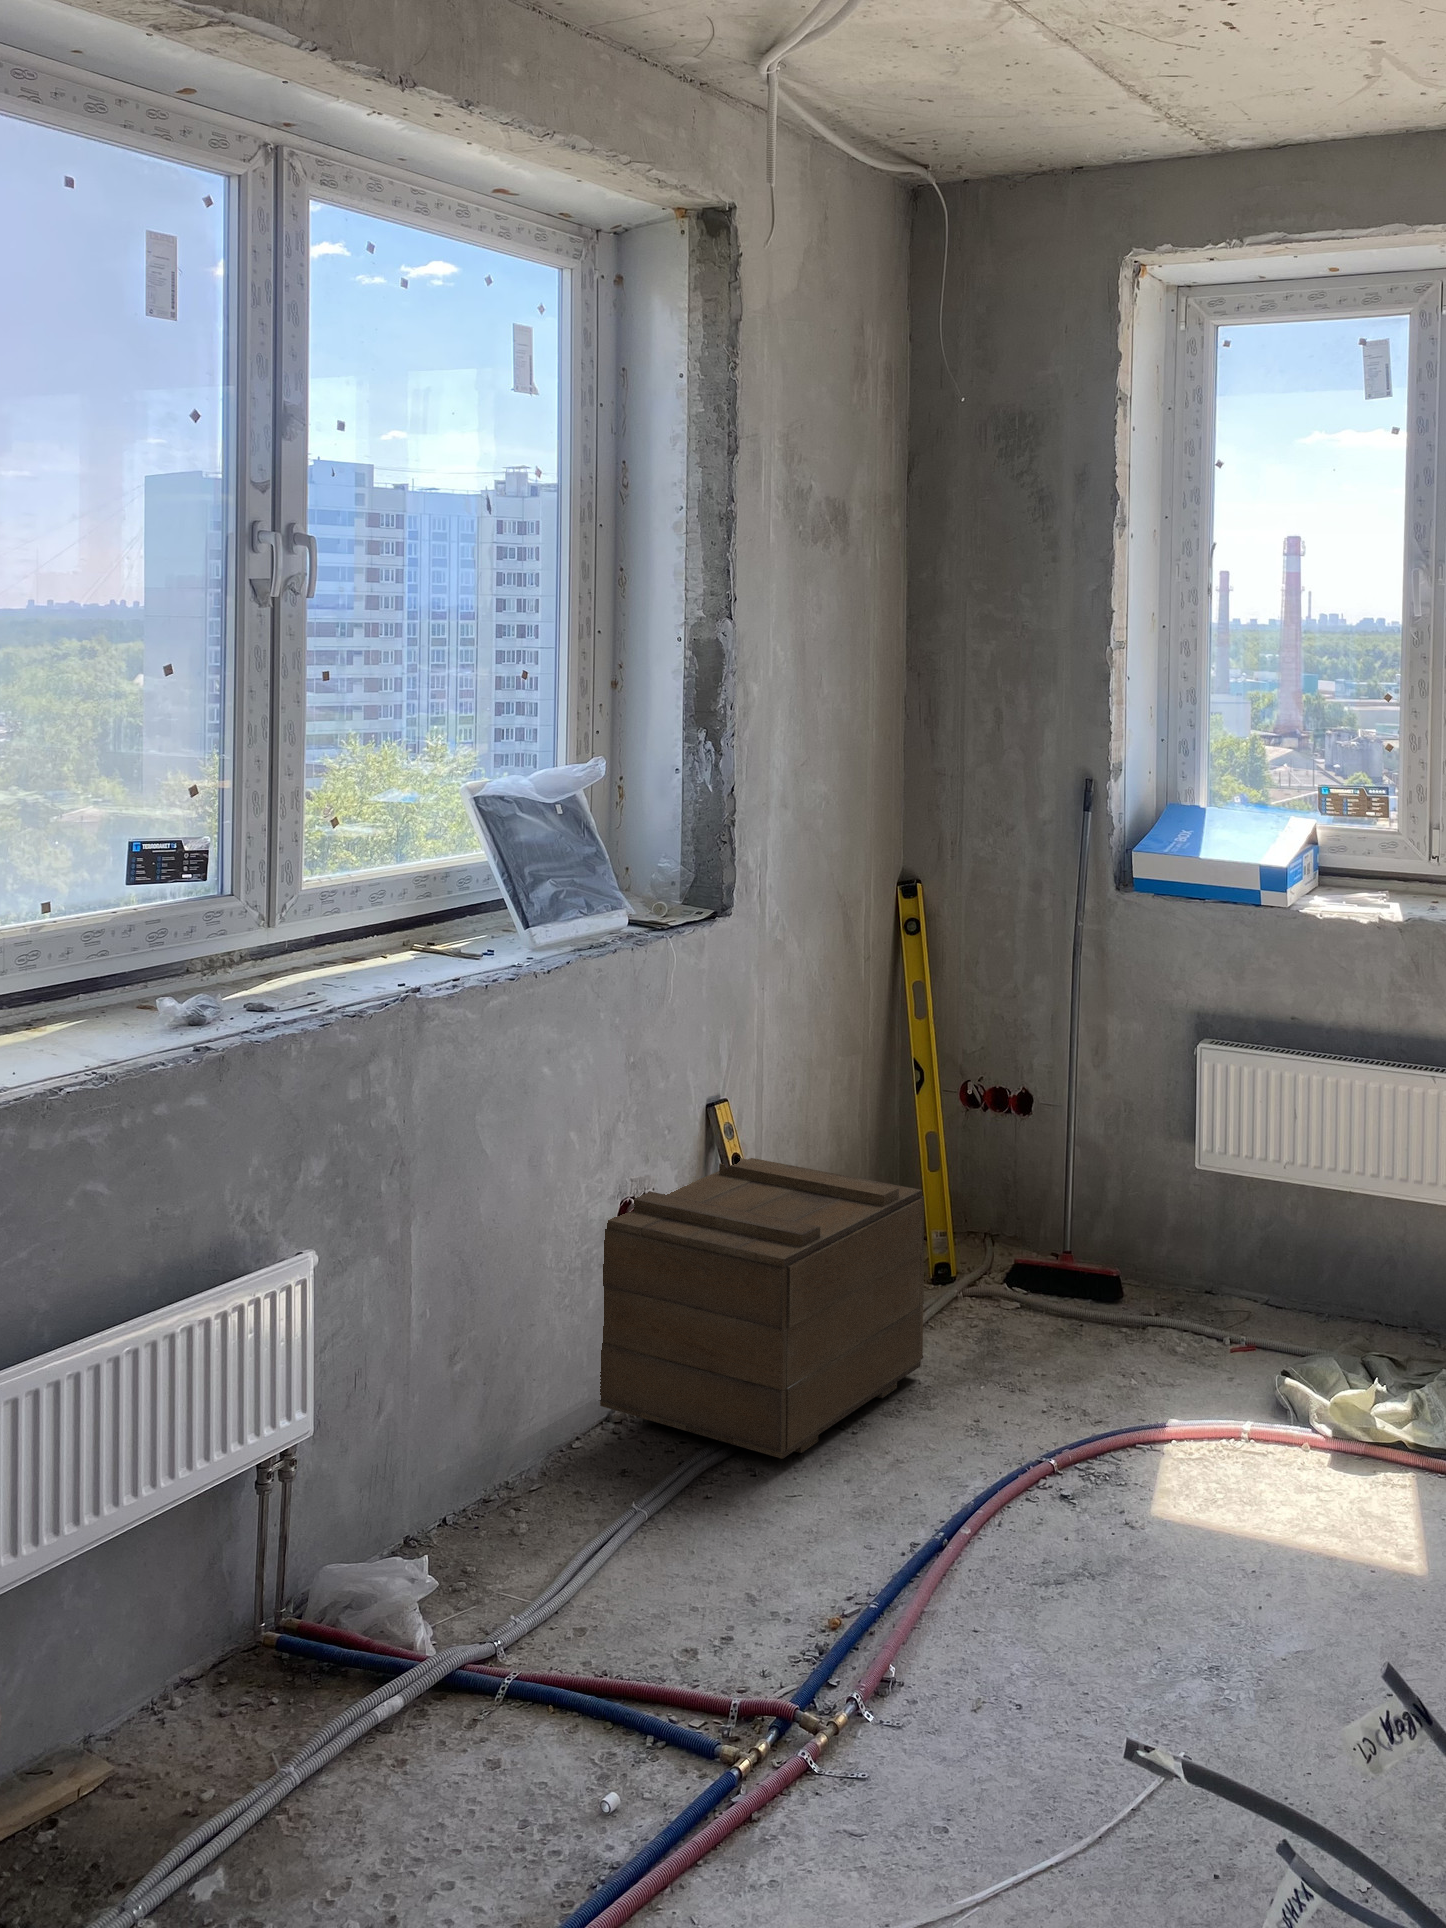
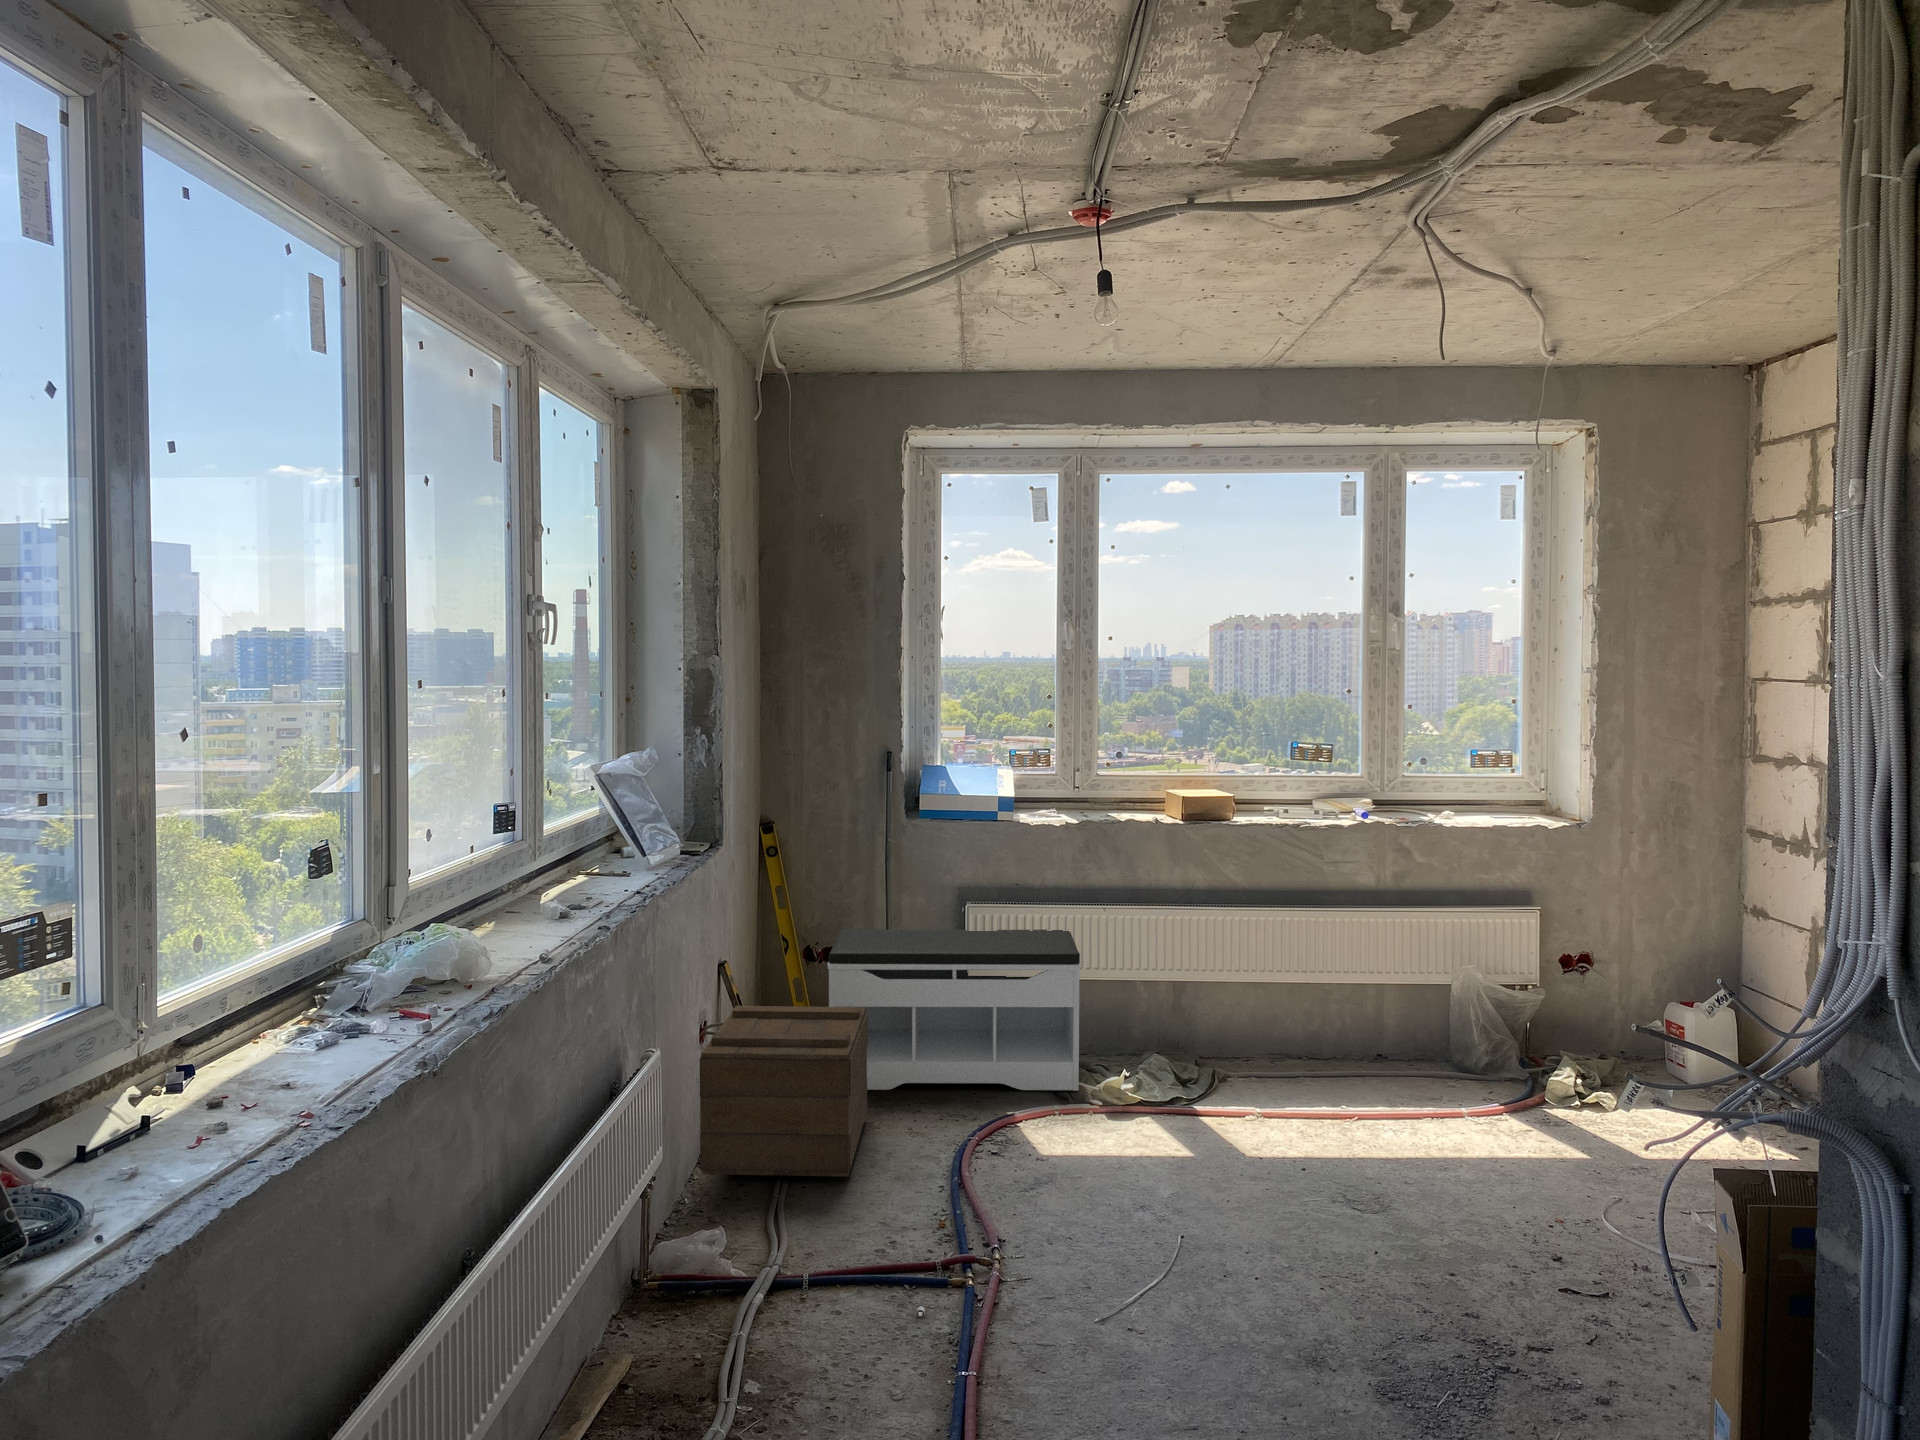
bench: none [922,1061,1369,1401] -> present [828,929,1081,1091]

